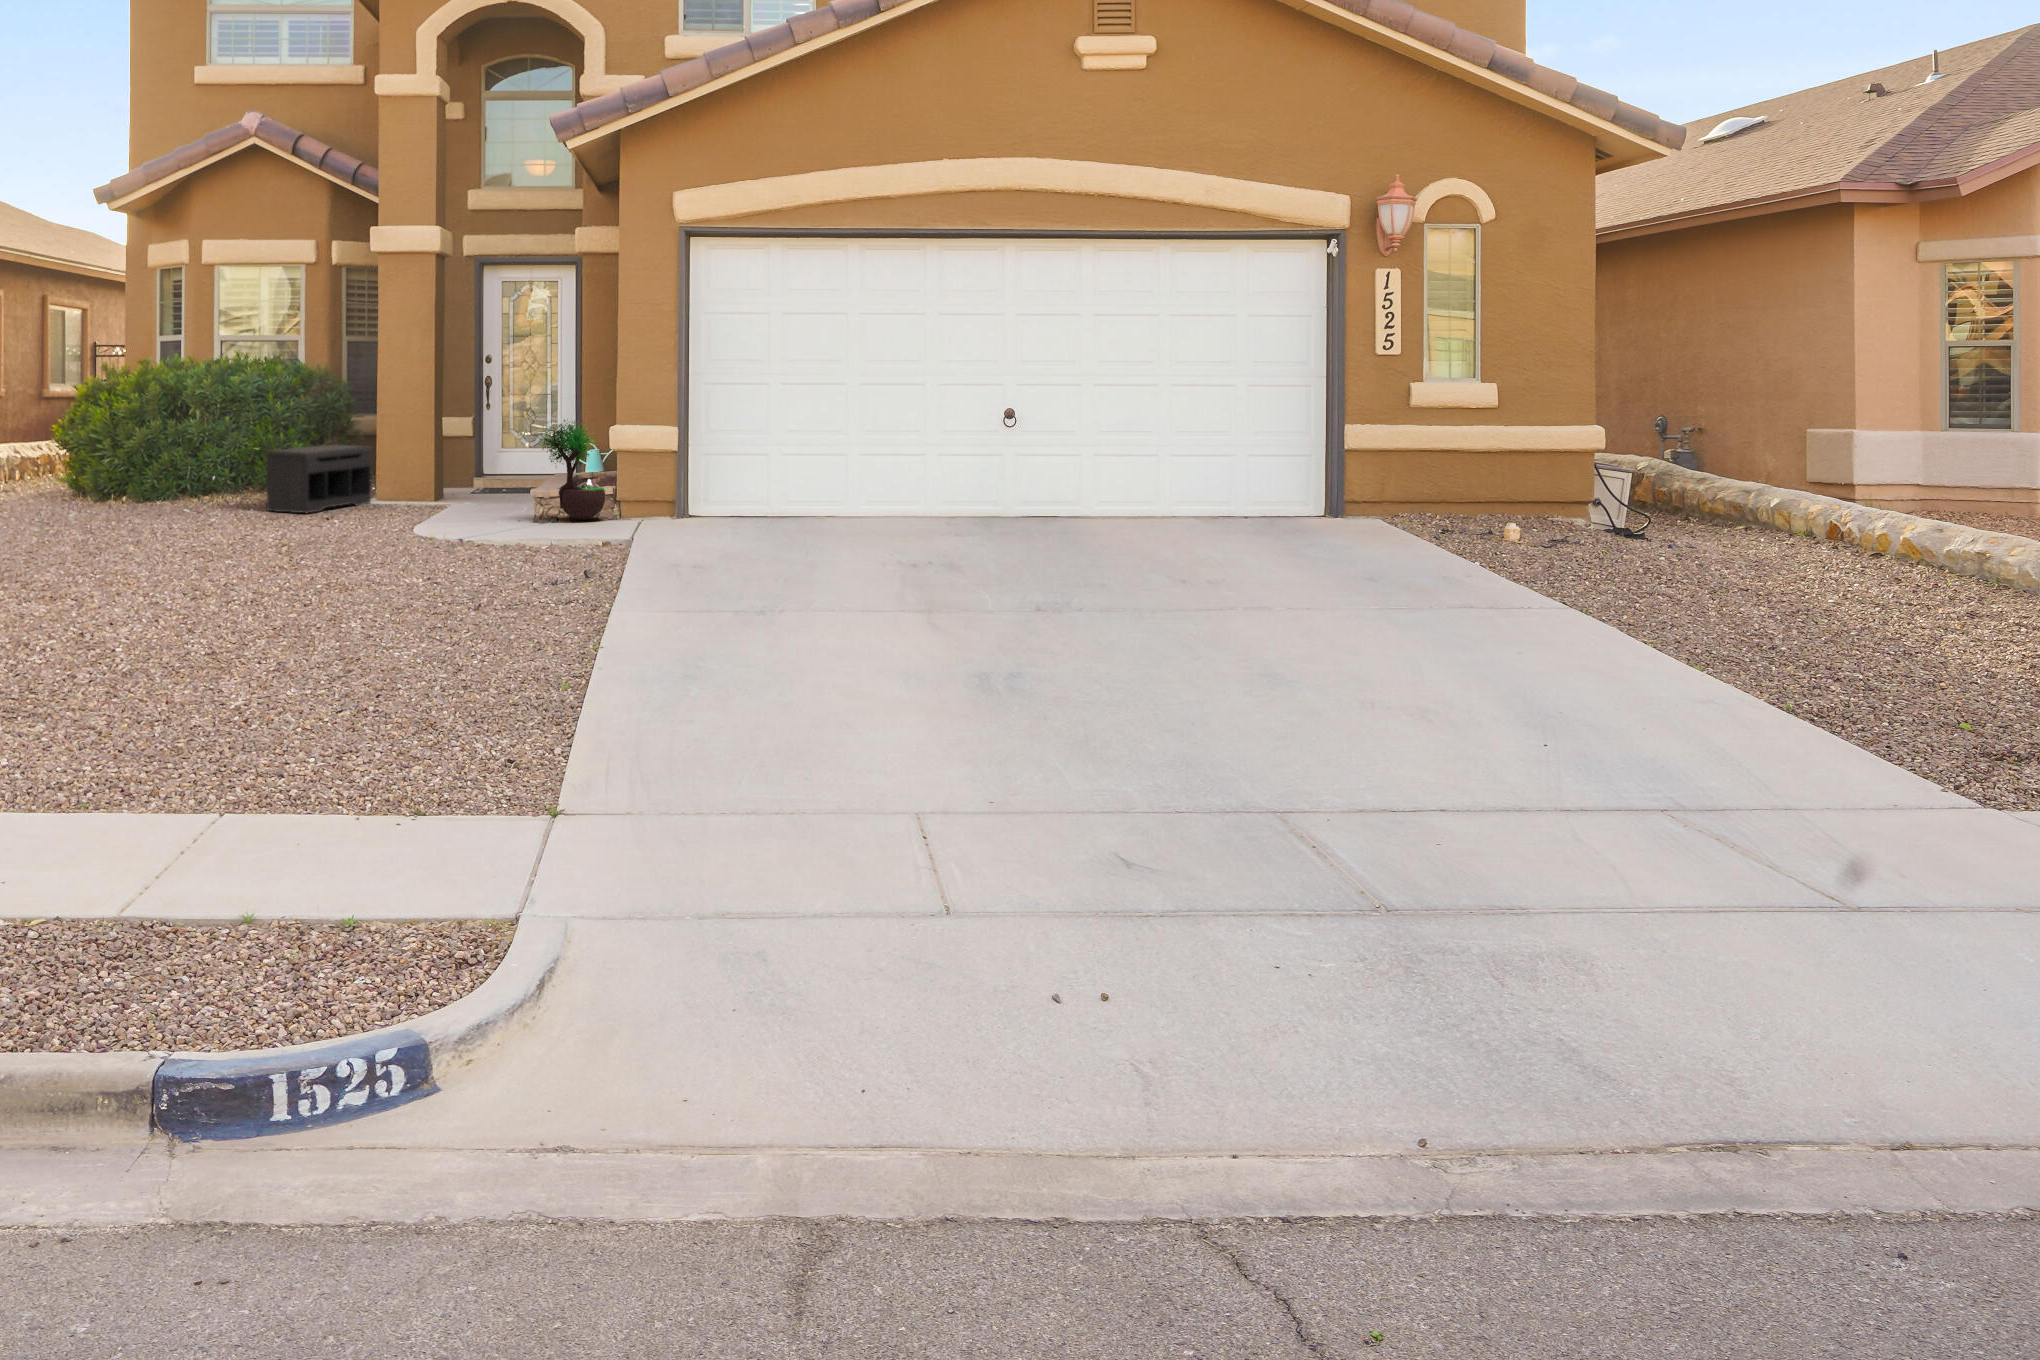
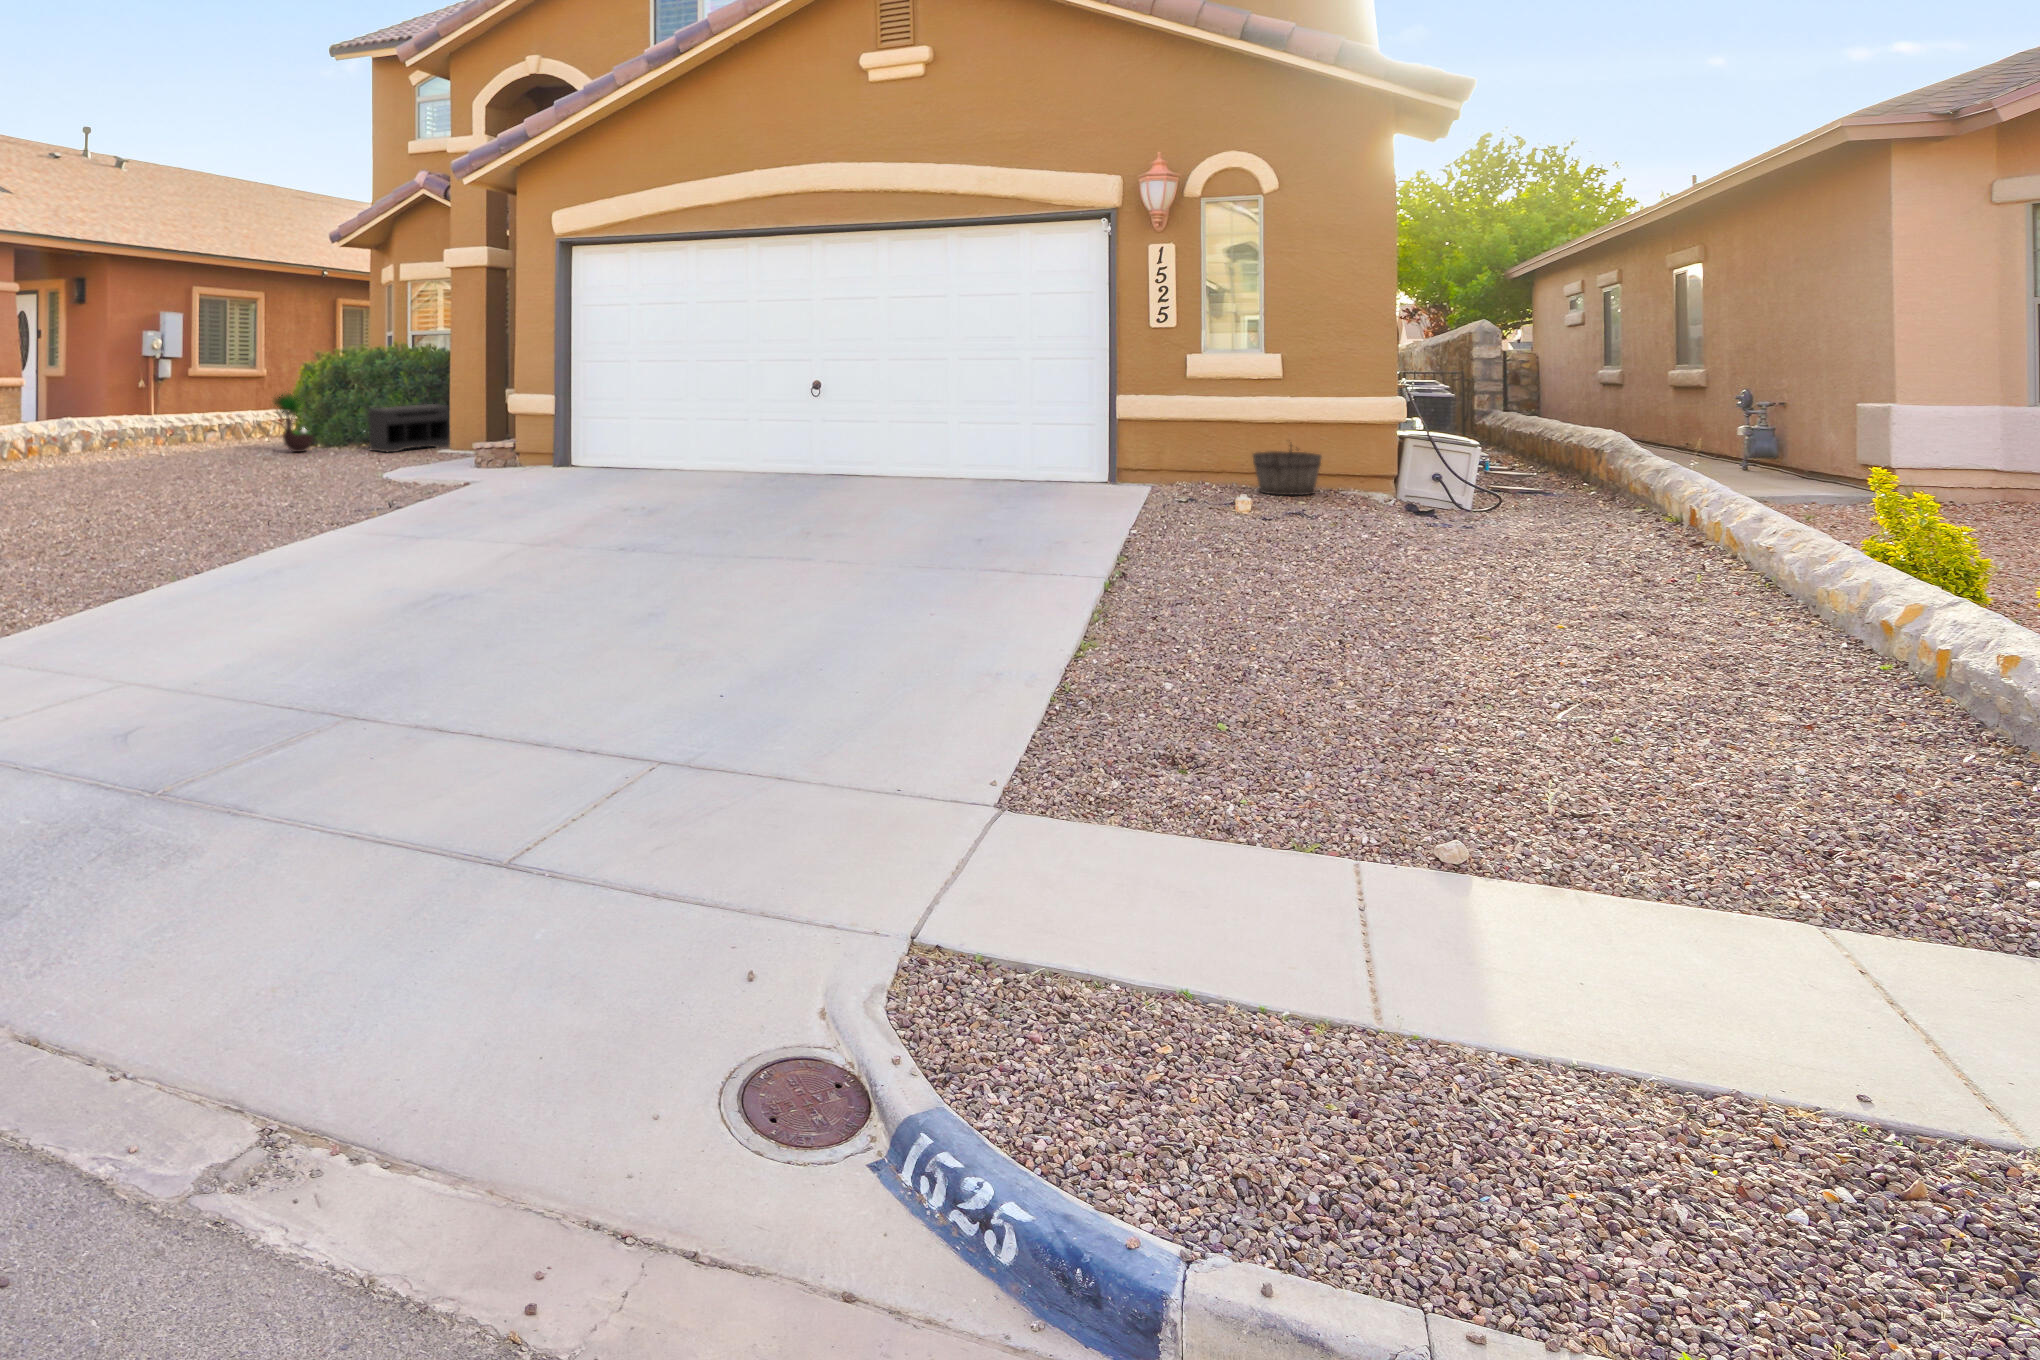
potted tree: present [539,420,605,520] -> present [273,391,313,452]
wooden bucket: none [1483,477,1551,533] -> present [1253,450,1321,495]

